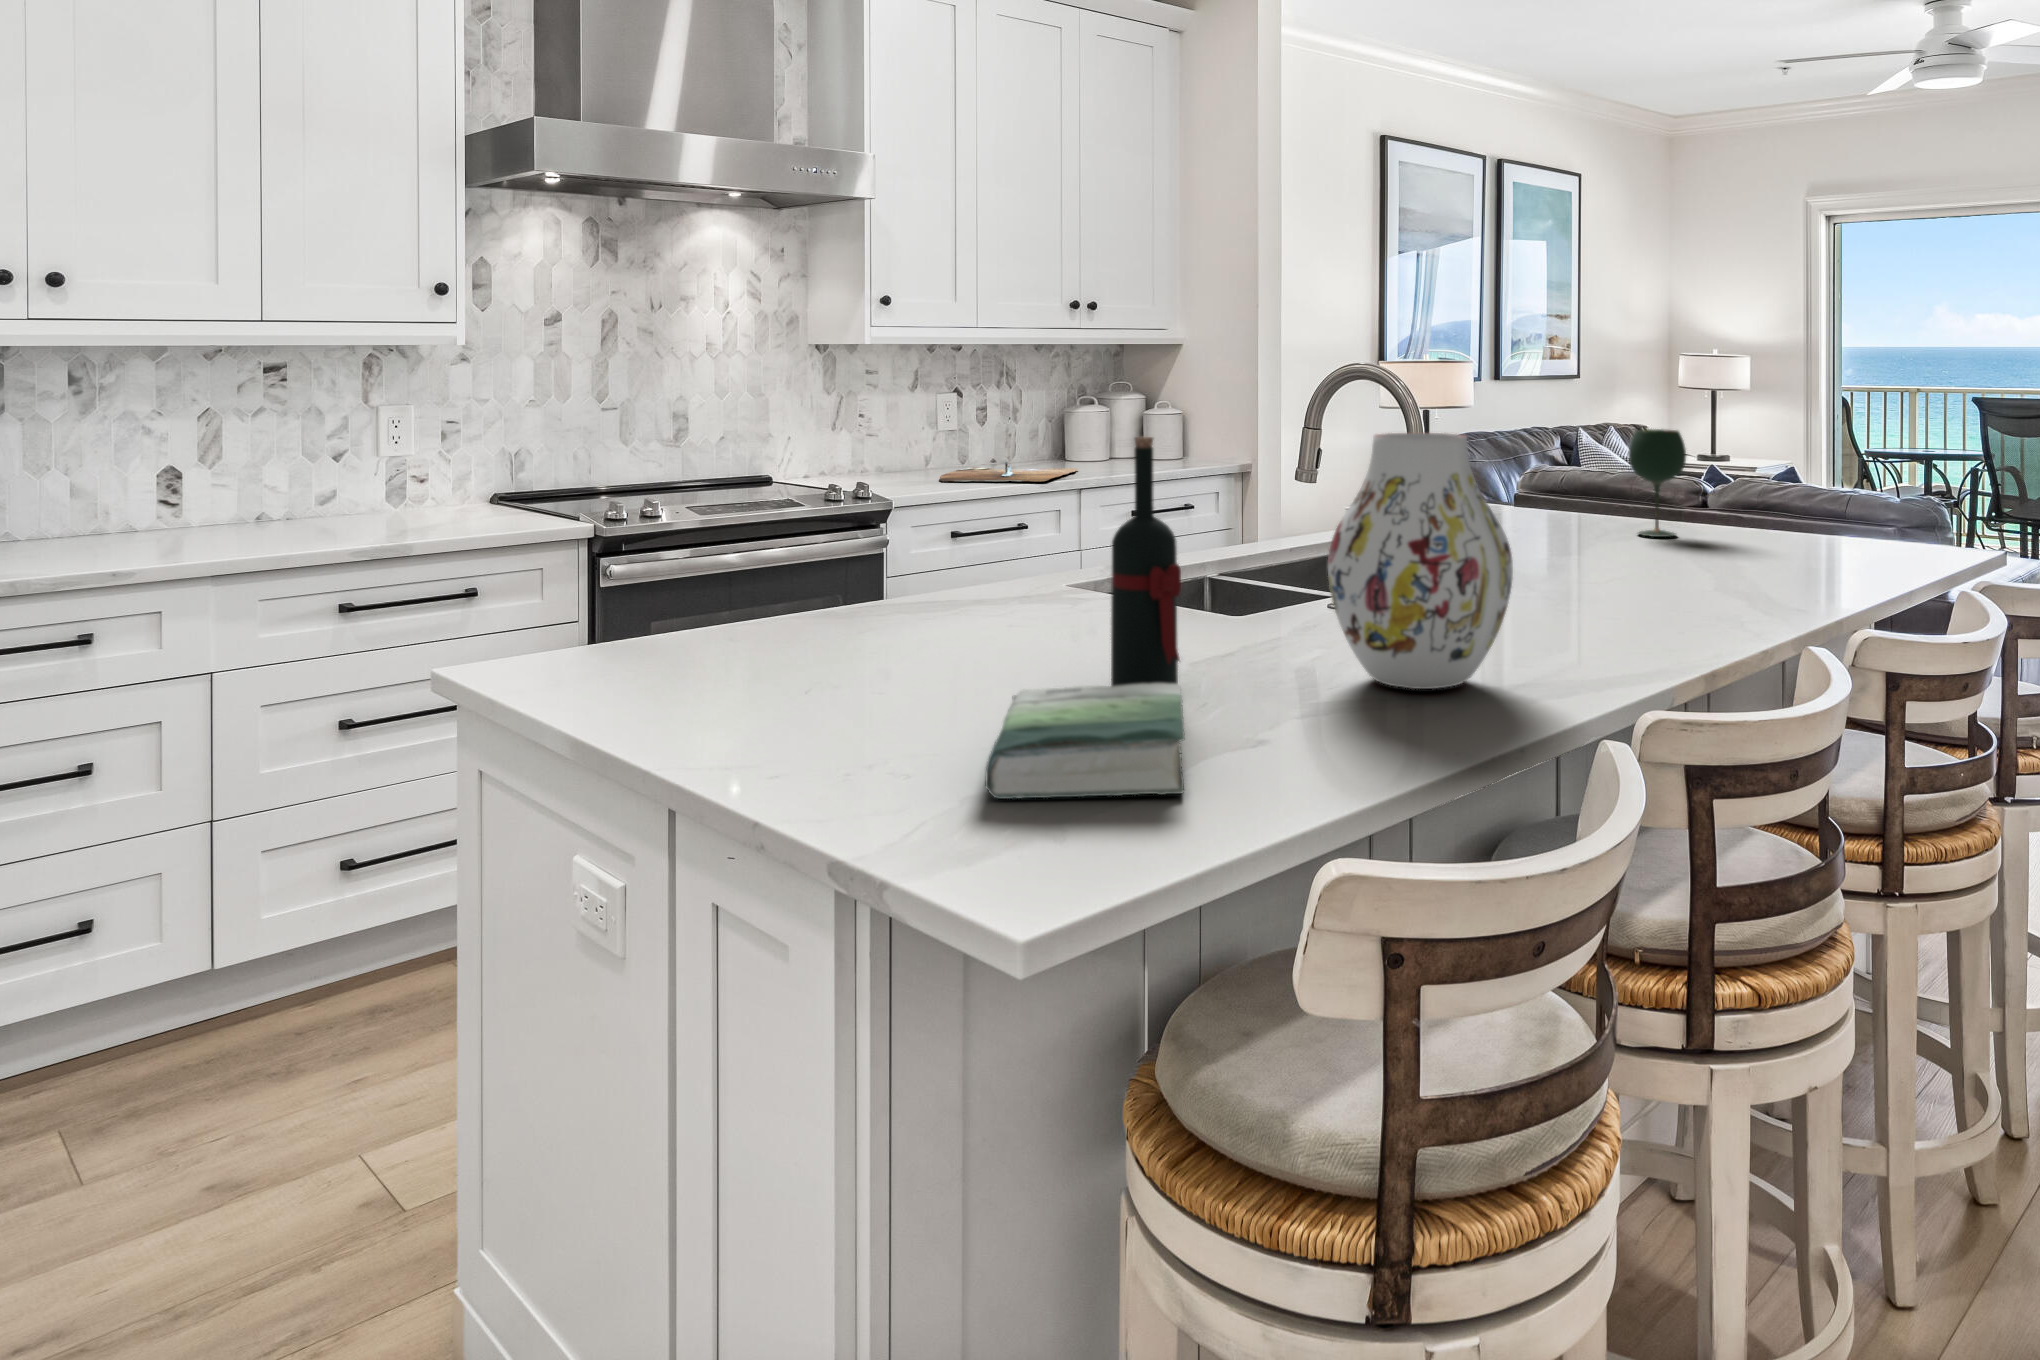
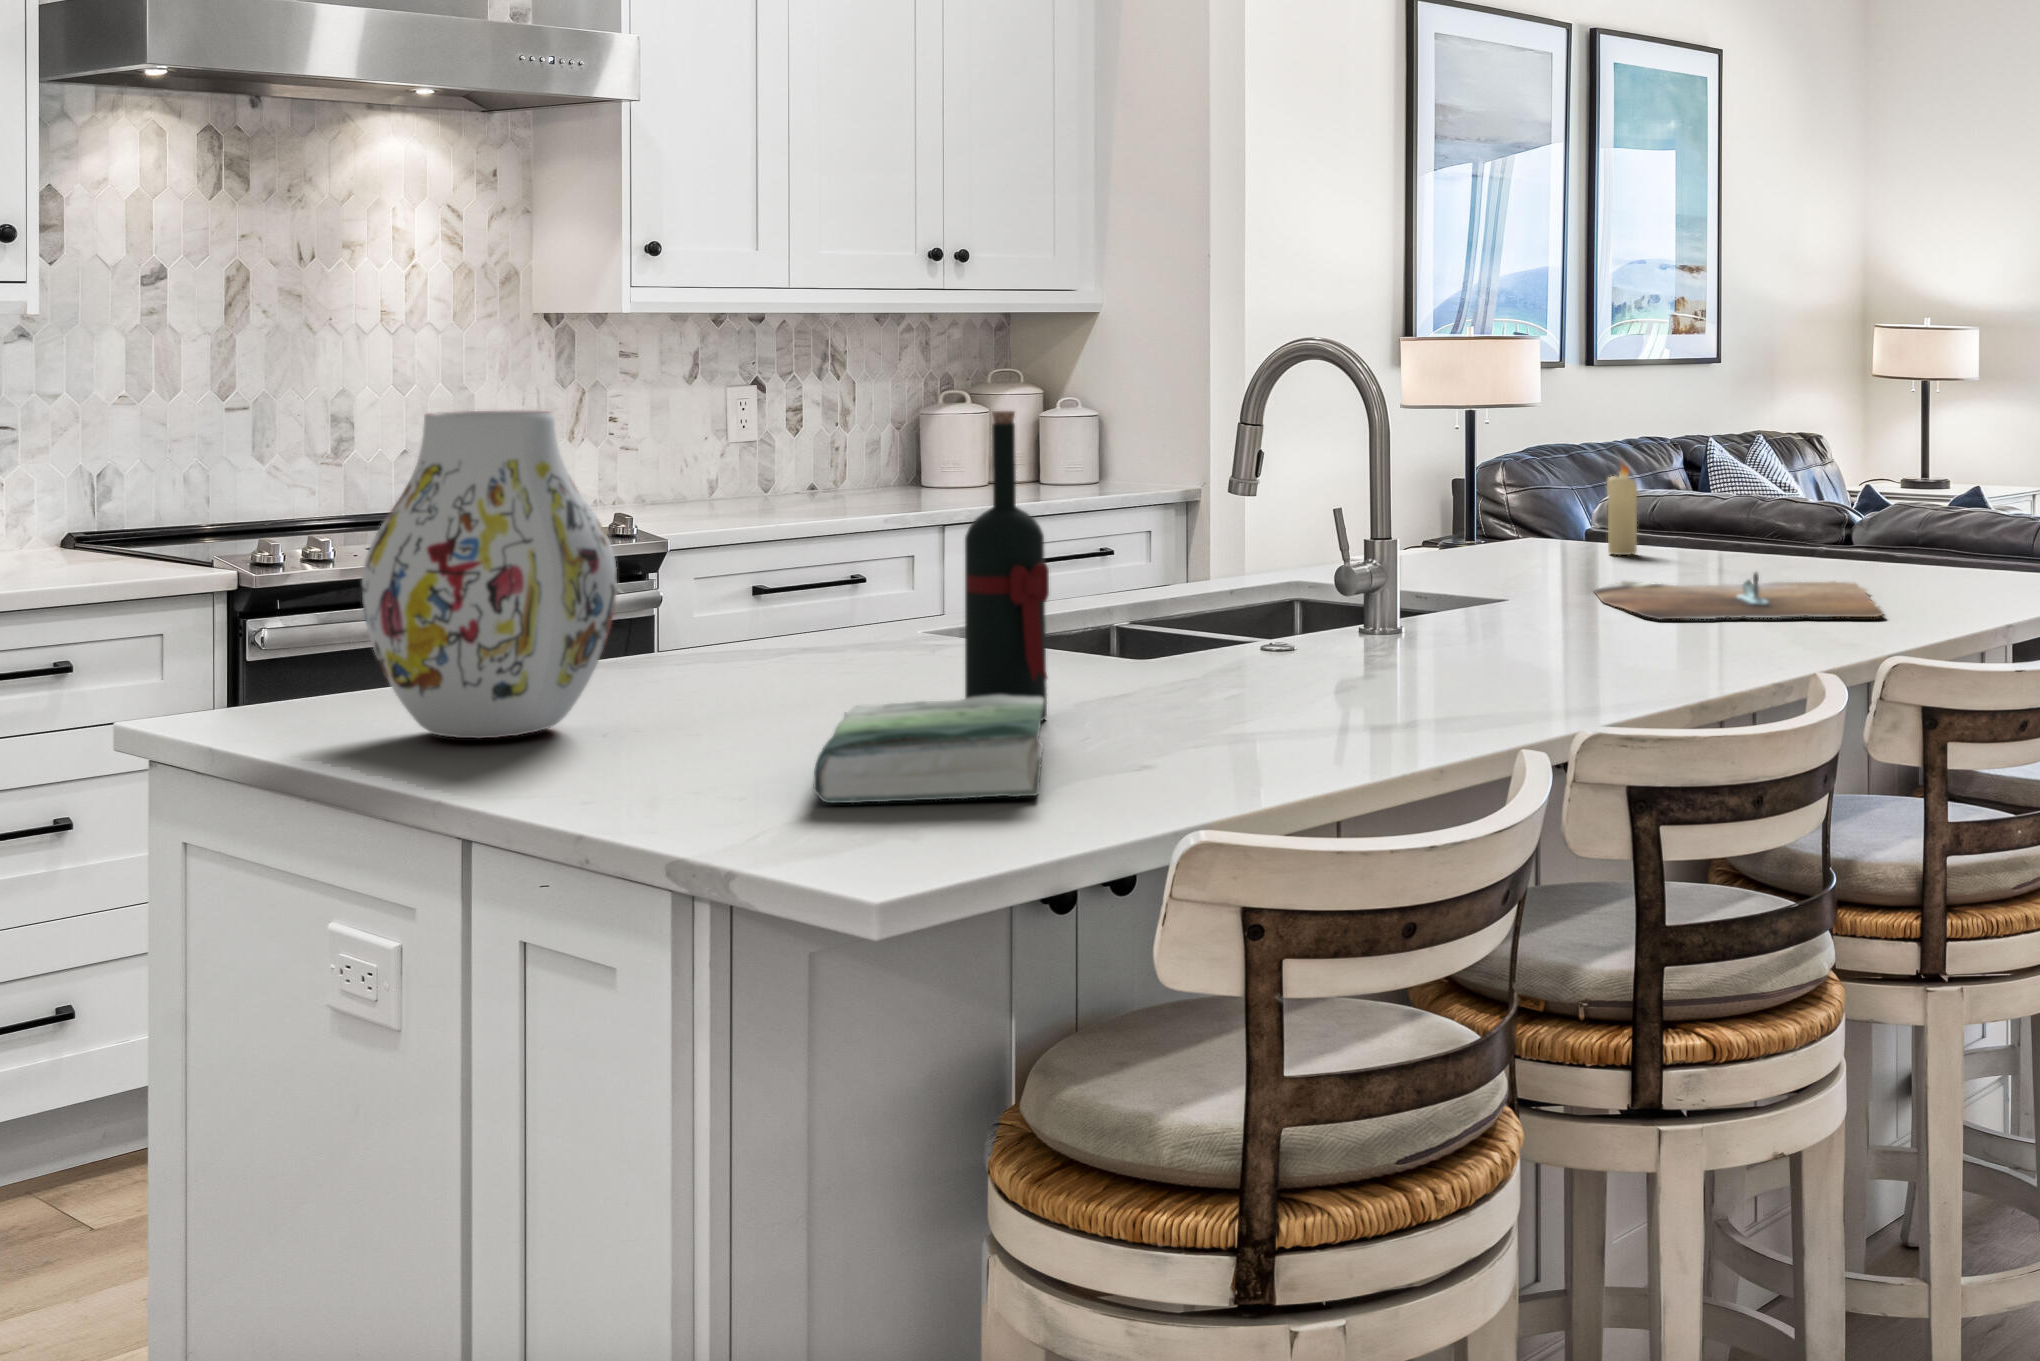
wine glass: present [1628,429,1686,537] -> none [1692,420,1768,565]
vase: present [1328,433,1513,689] -> present [362,411,617,738]
candle: none [1561,457,1584,526] -> present [1607,464,1638,555]
cutting board: present [940,461,1078,481] -> present [1594,572,1883,619]

